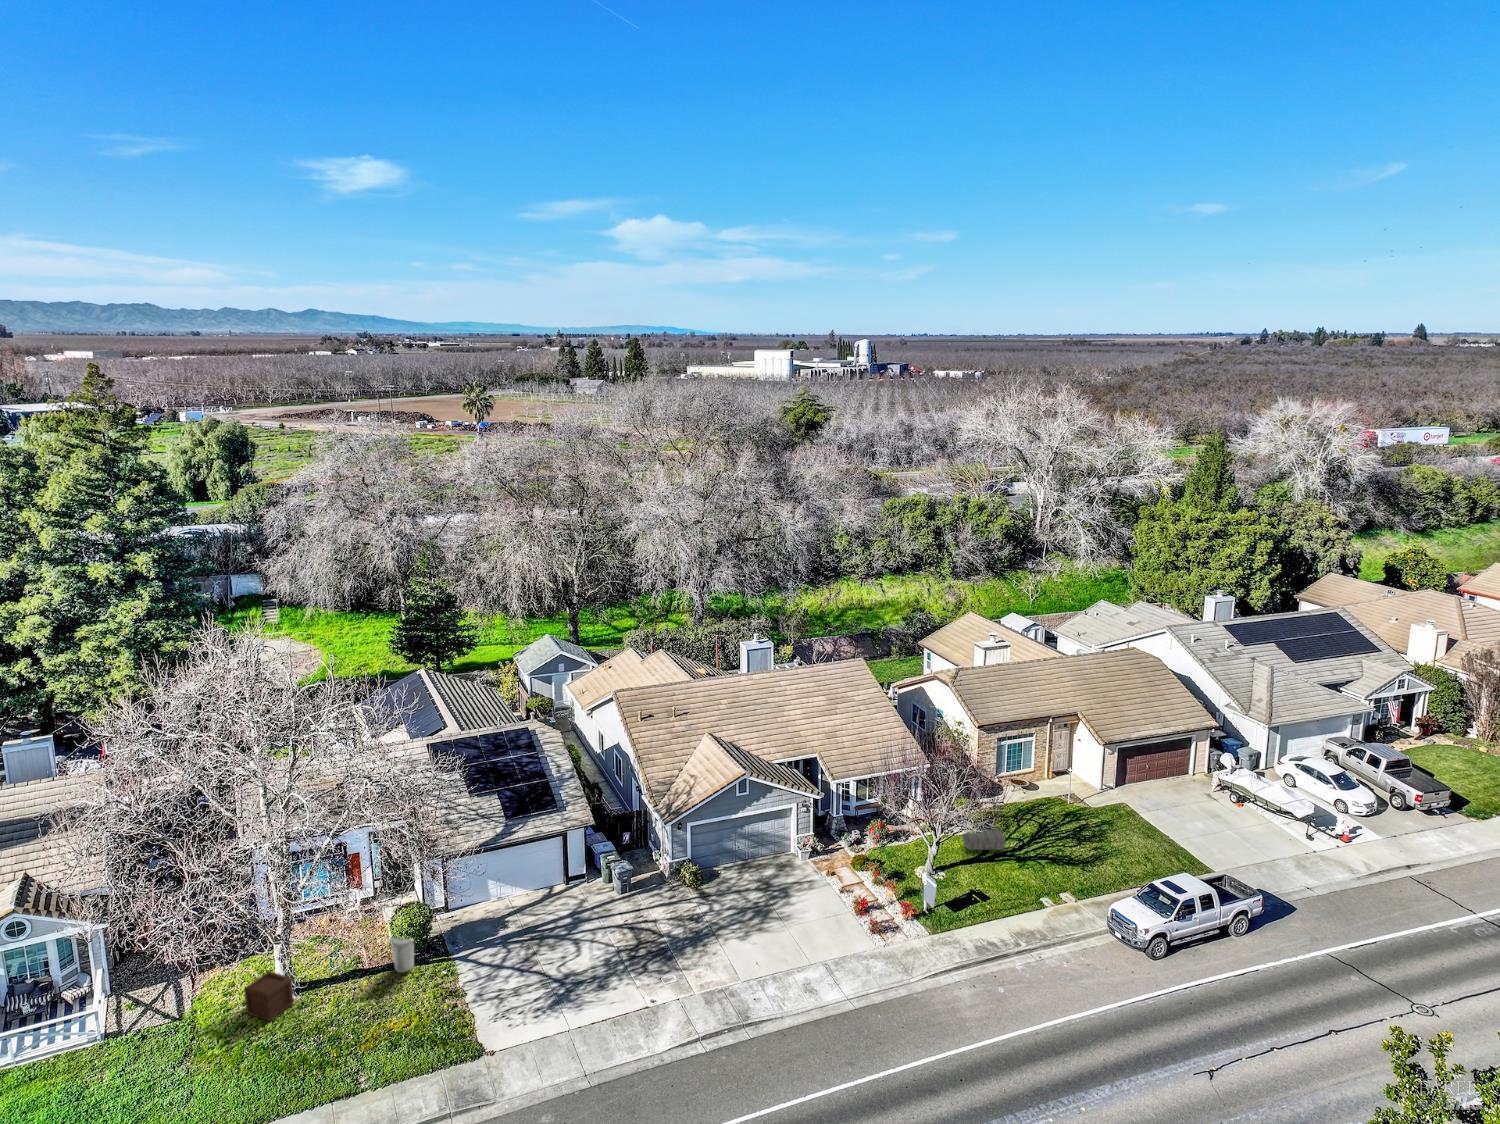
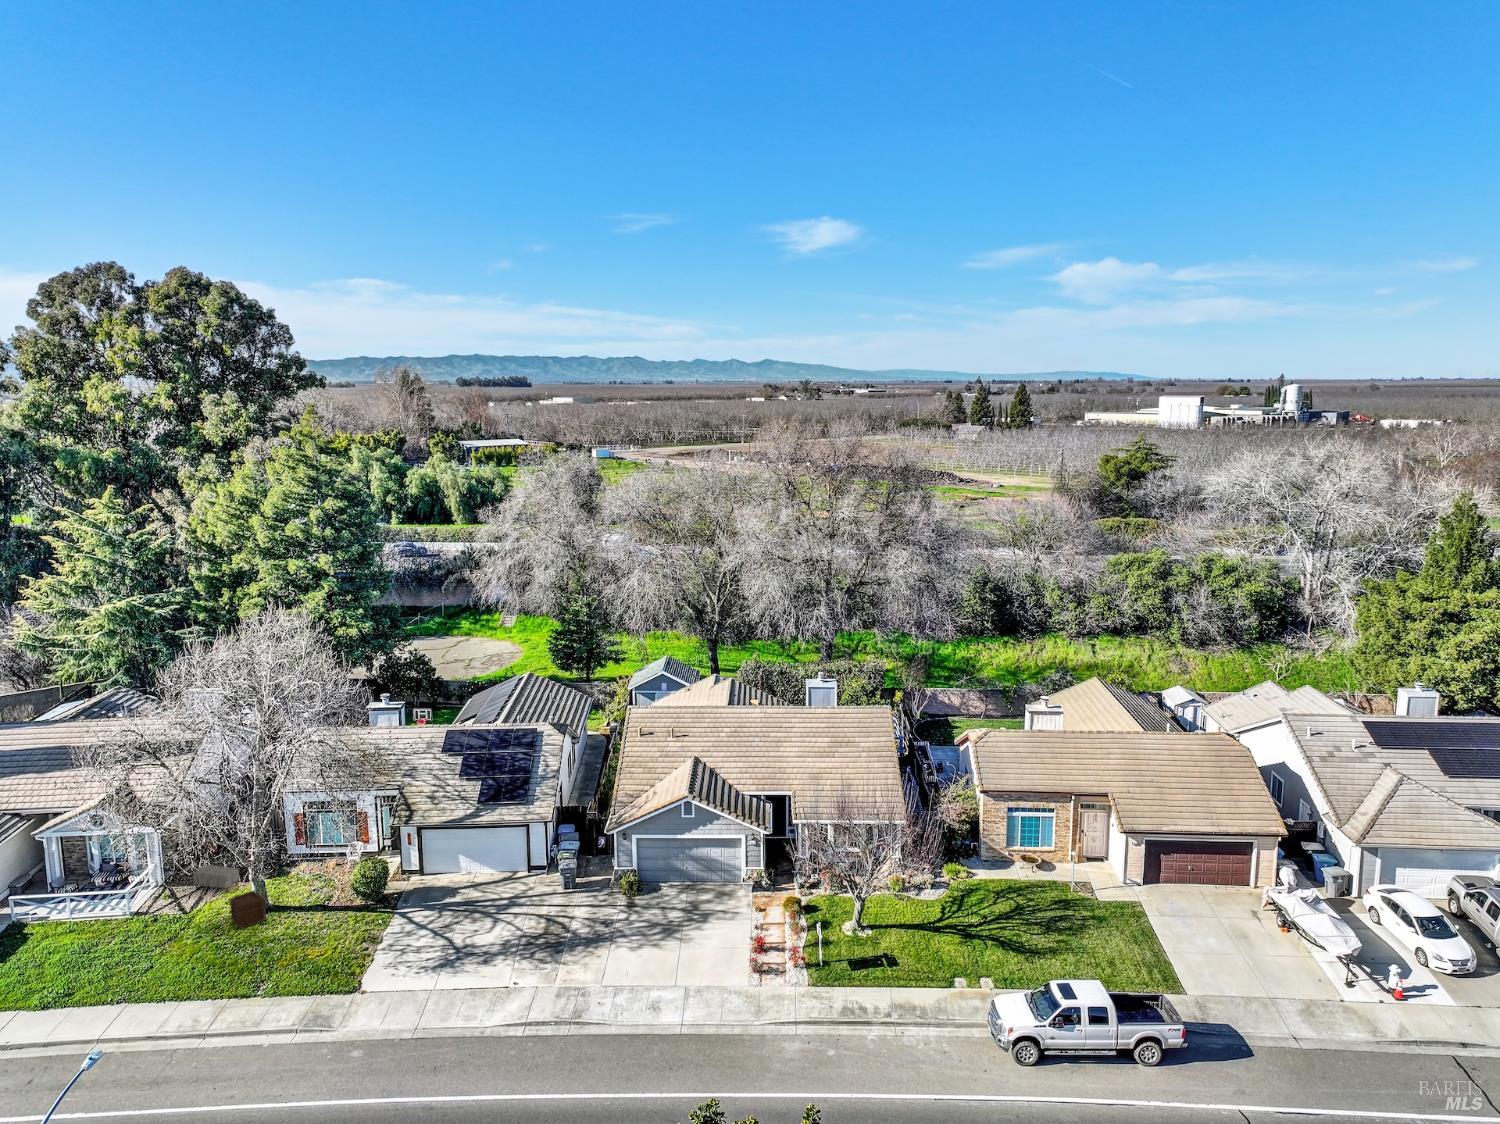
bench: present [963,830,1005,853] -> present [193,865,239,892]
trash can: present [391,936,414,973] -> none [347,882,367,915]

